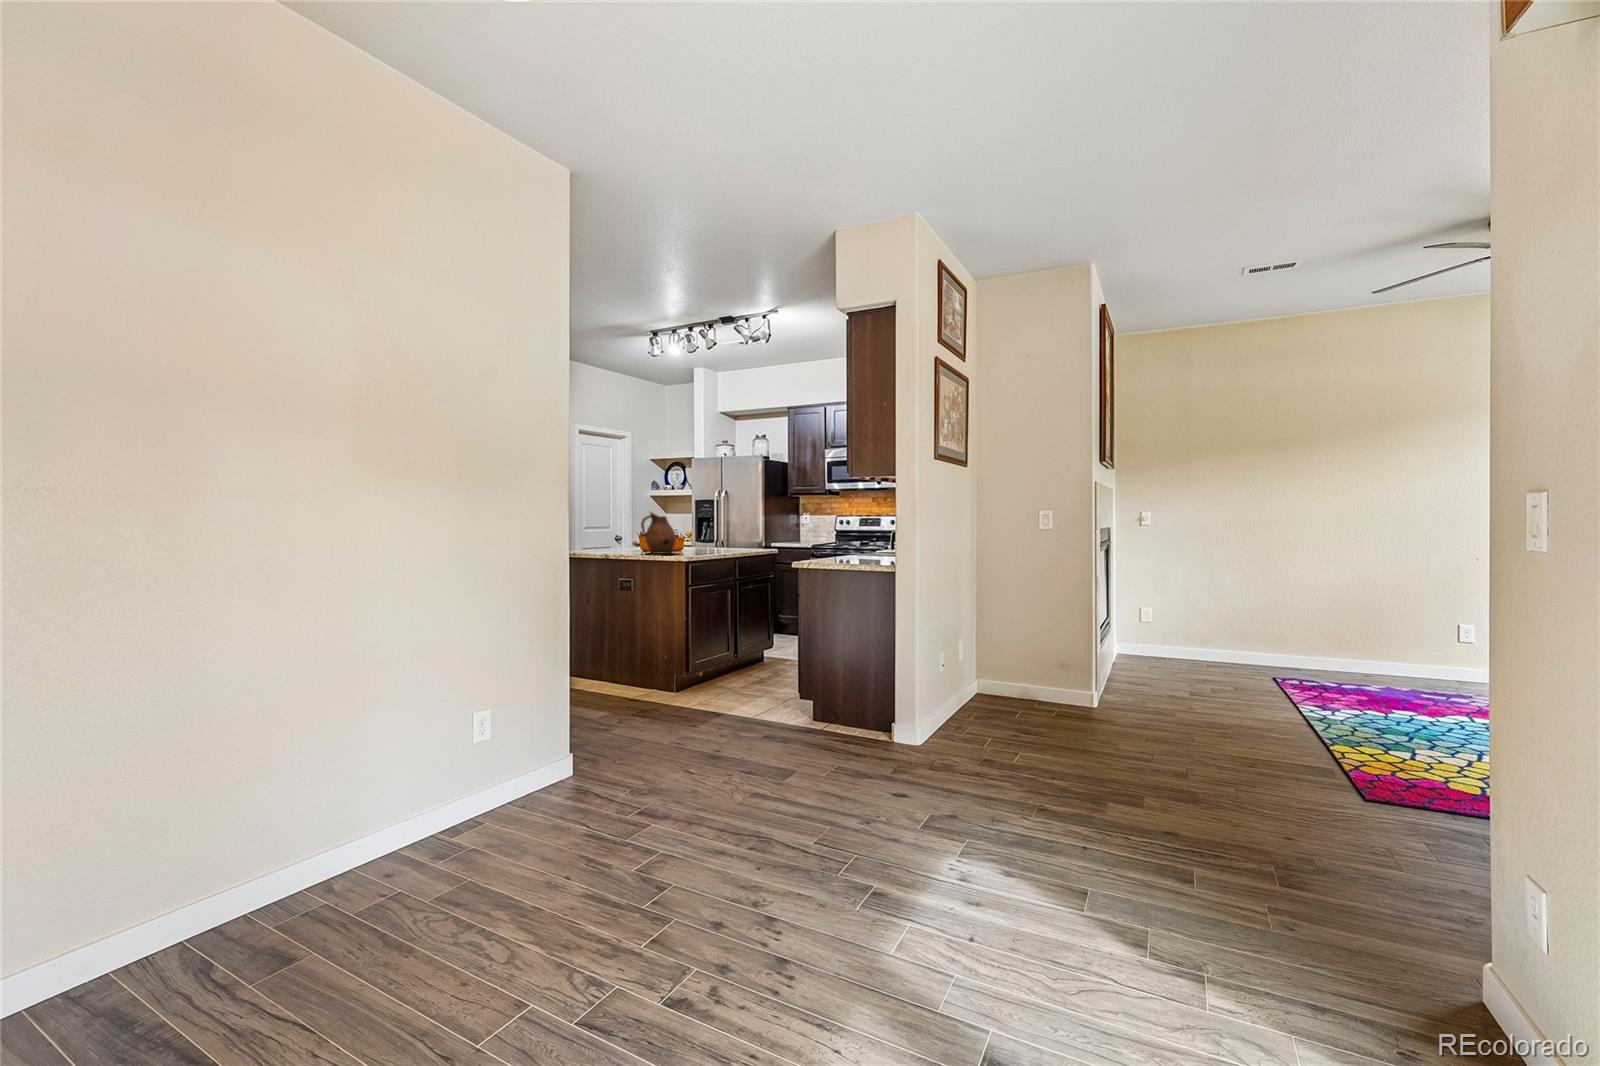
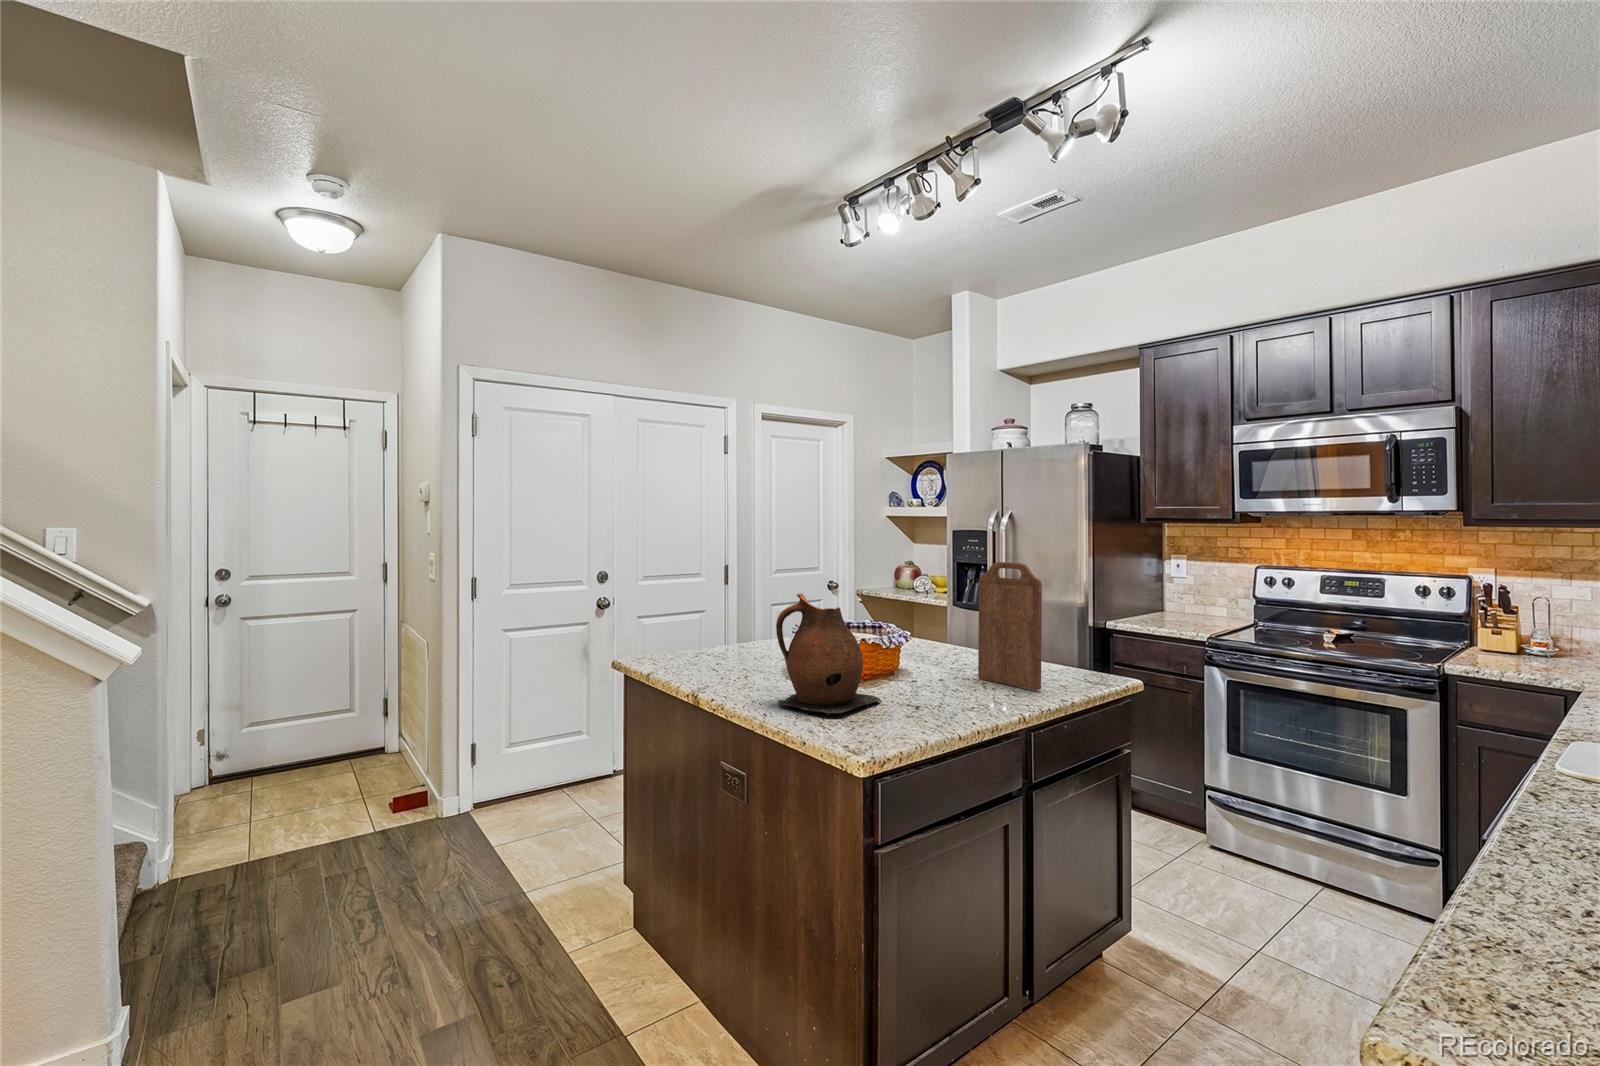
cutting board: none [717,502,741,552] -> present [978,562,1042,690]

